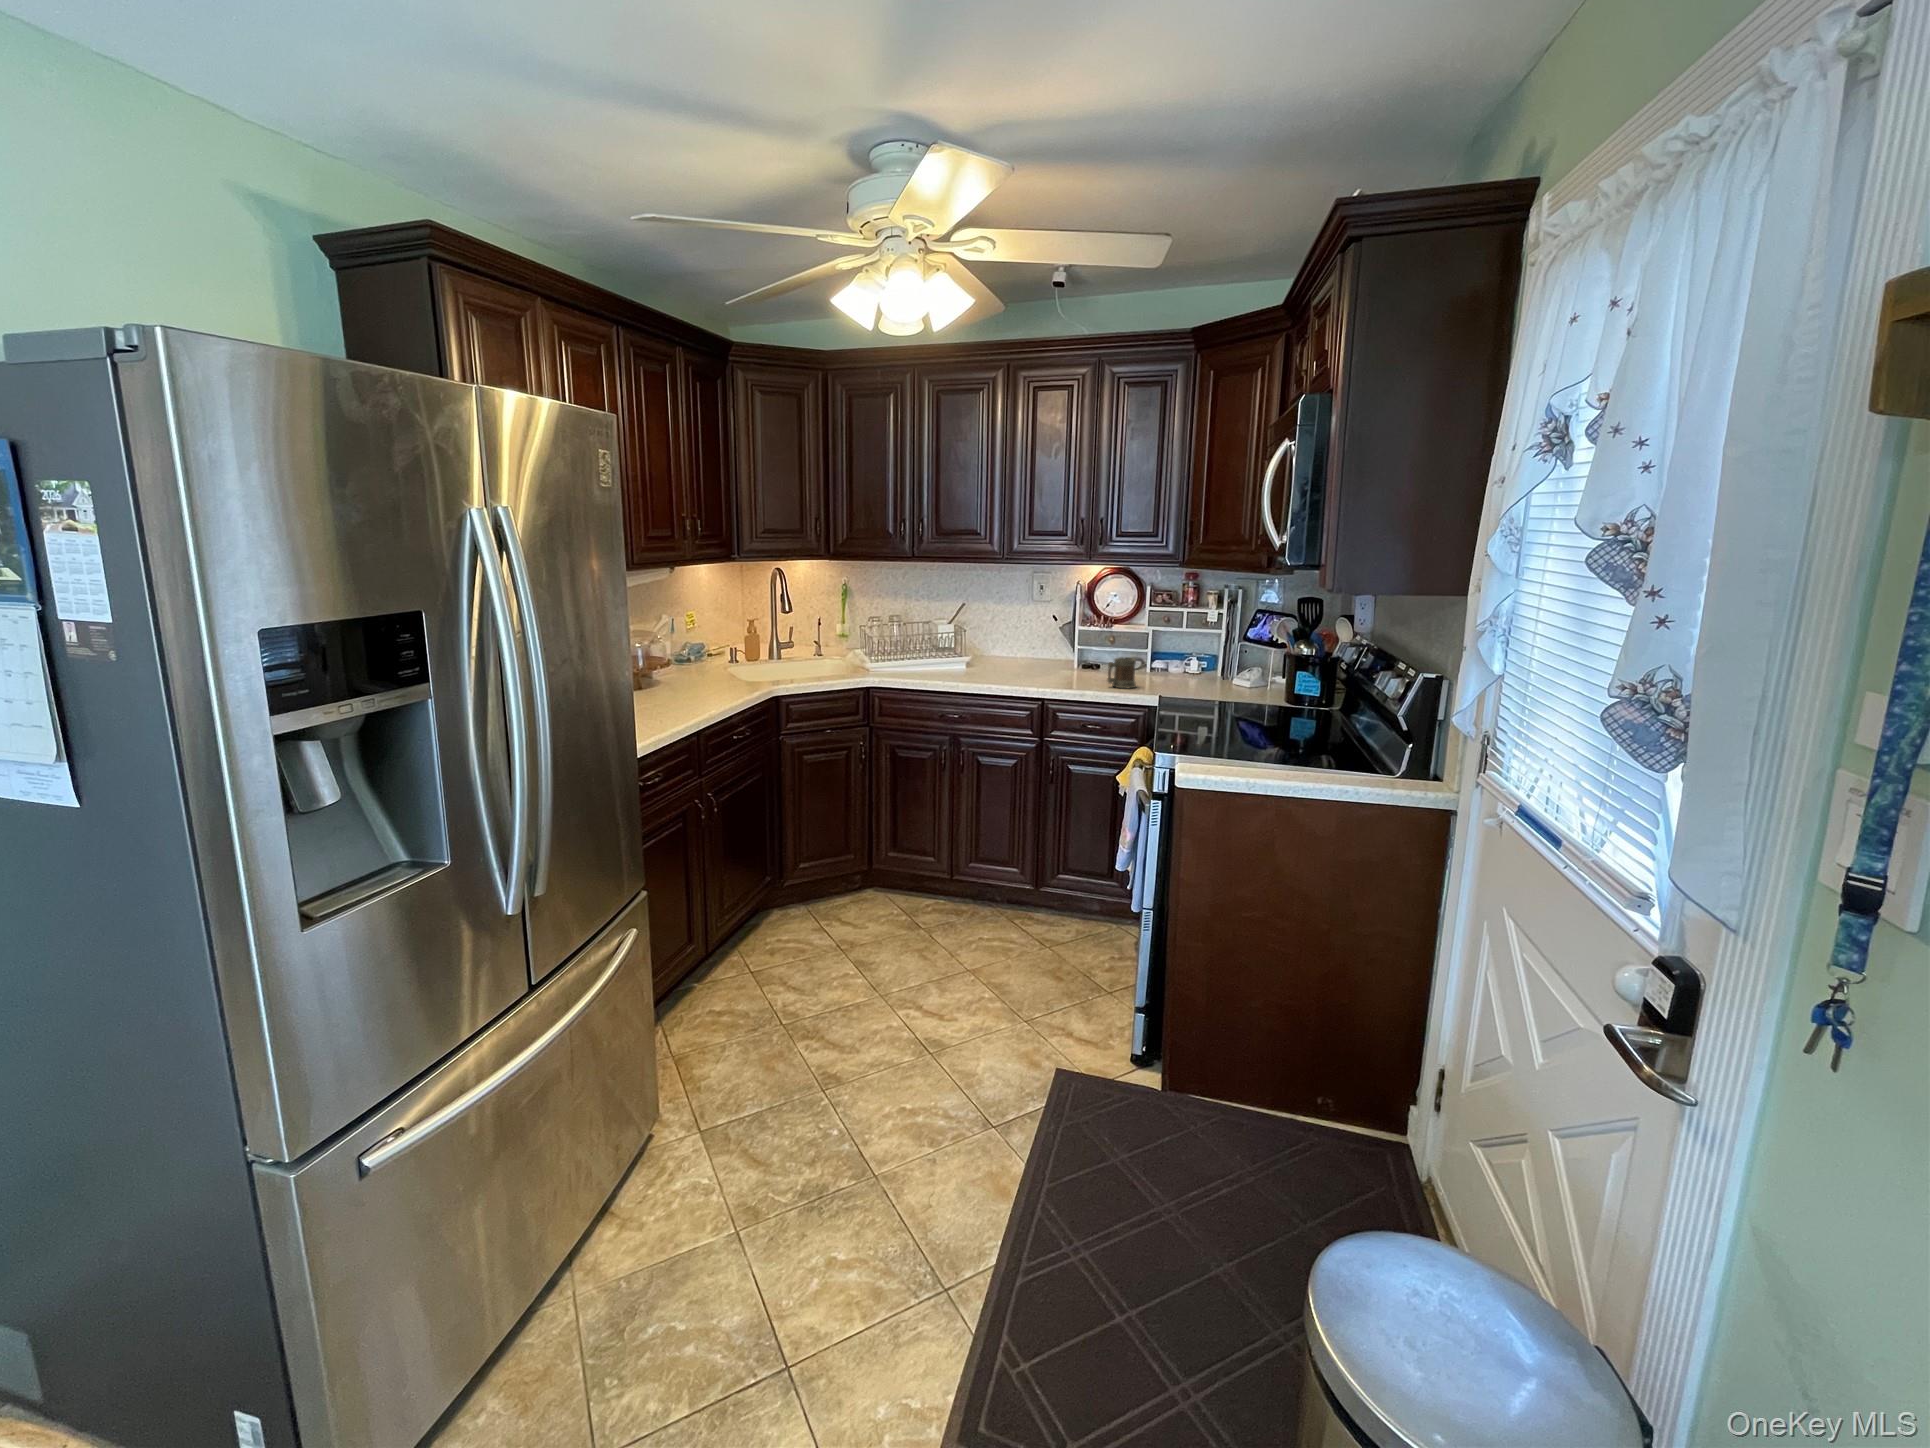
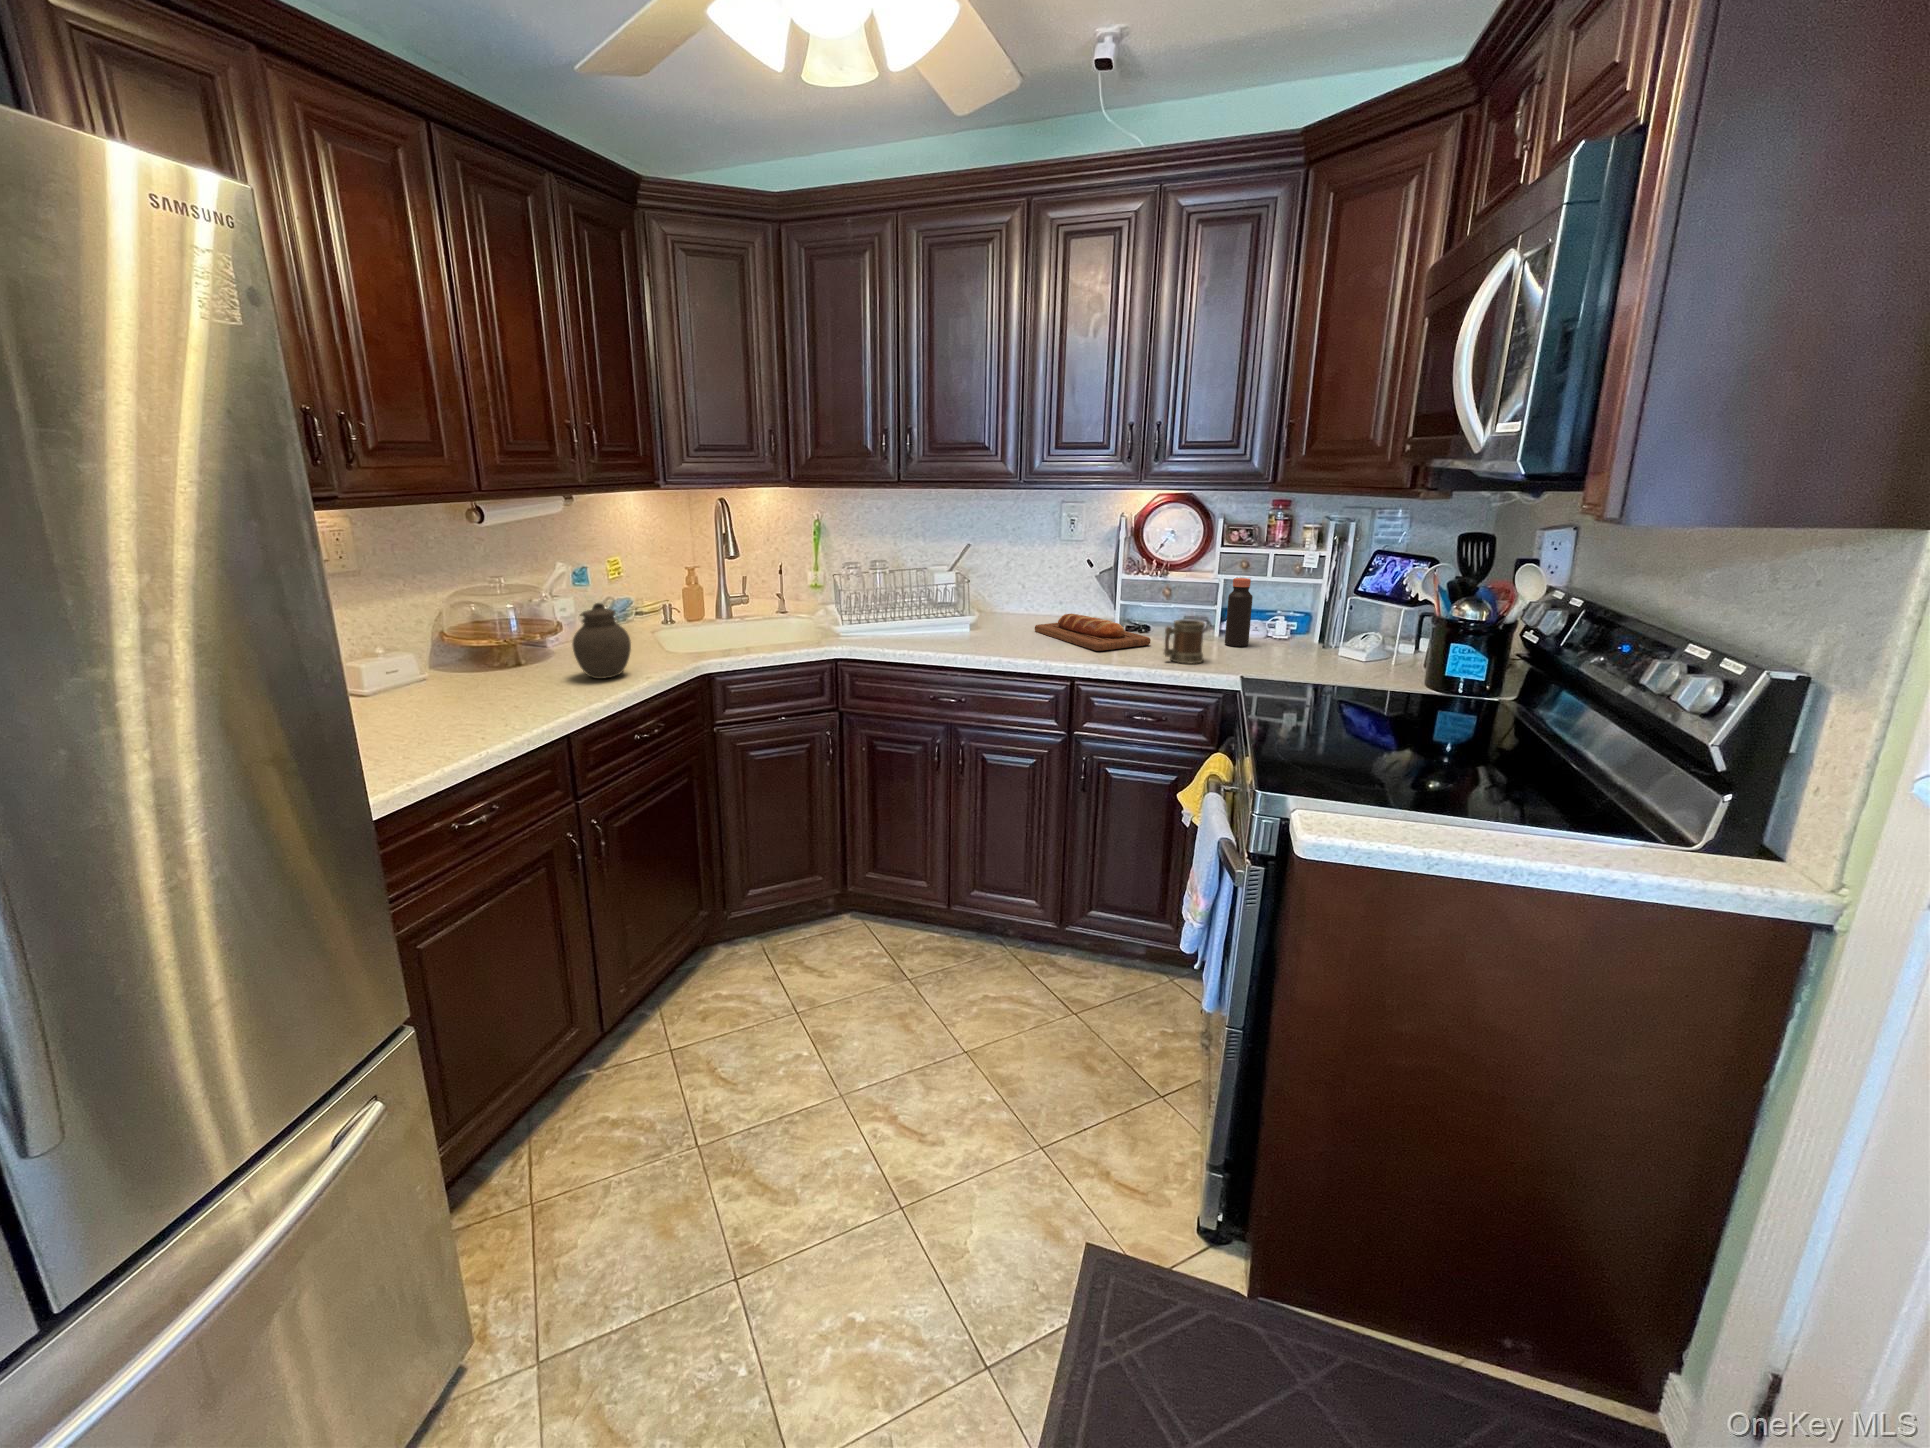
bottle: none [1153,629,1171,678] -> present [1225,578,1253,646]
jar: none [685,642,726,697] -> present [572,603,631,679]
bread loaf: none [1014,655,1099,681] -> present [1035,614,1151,651]

